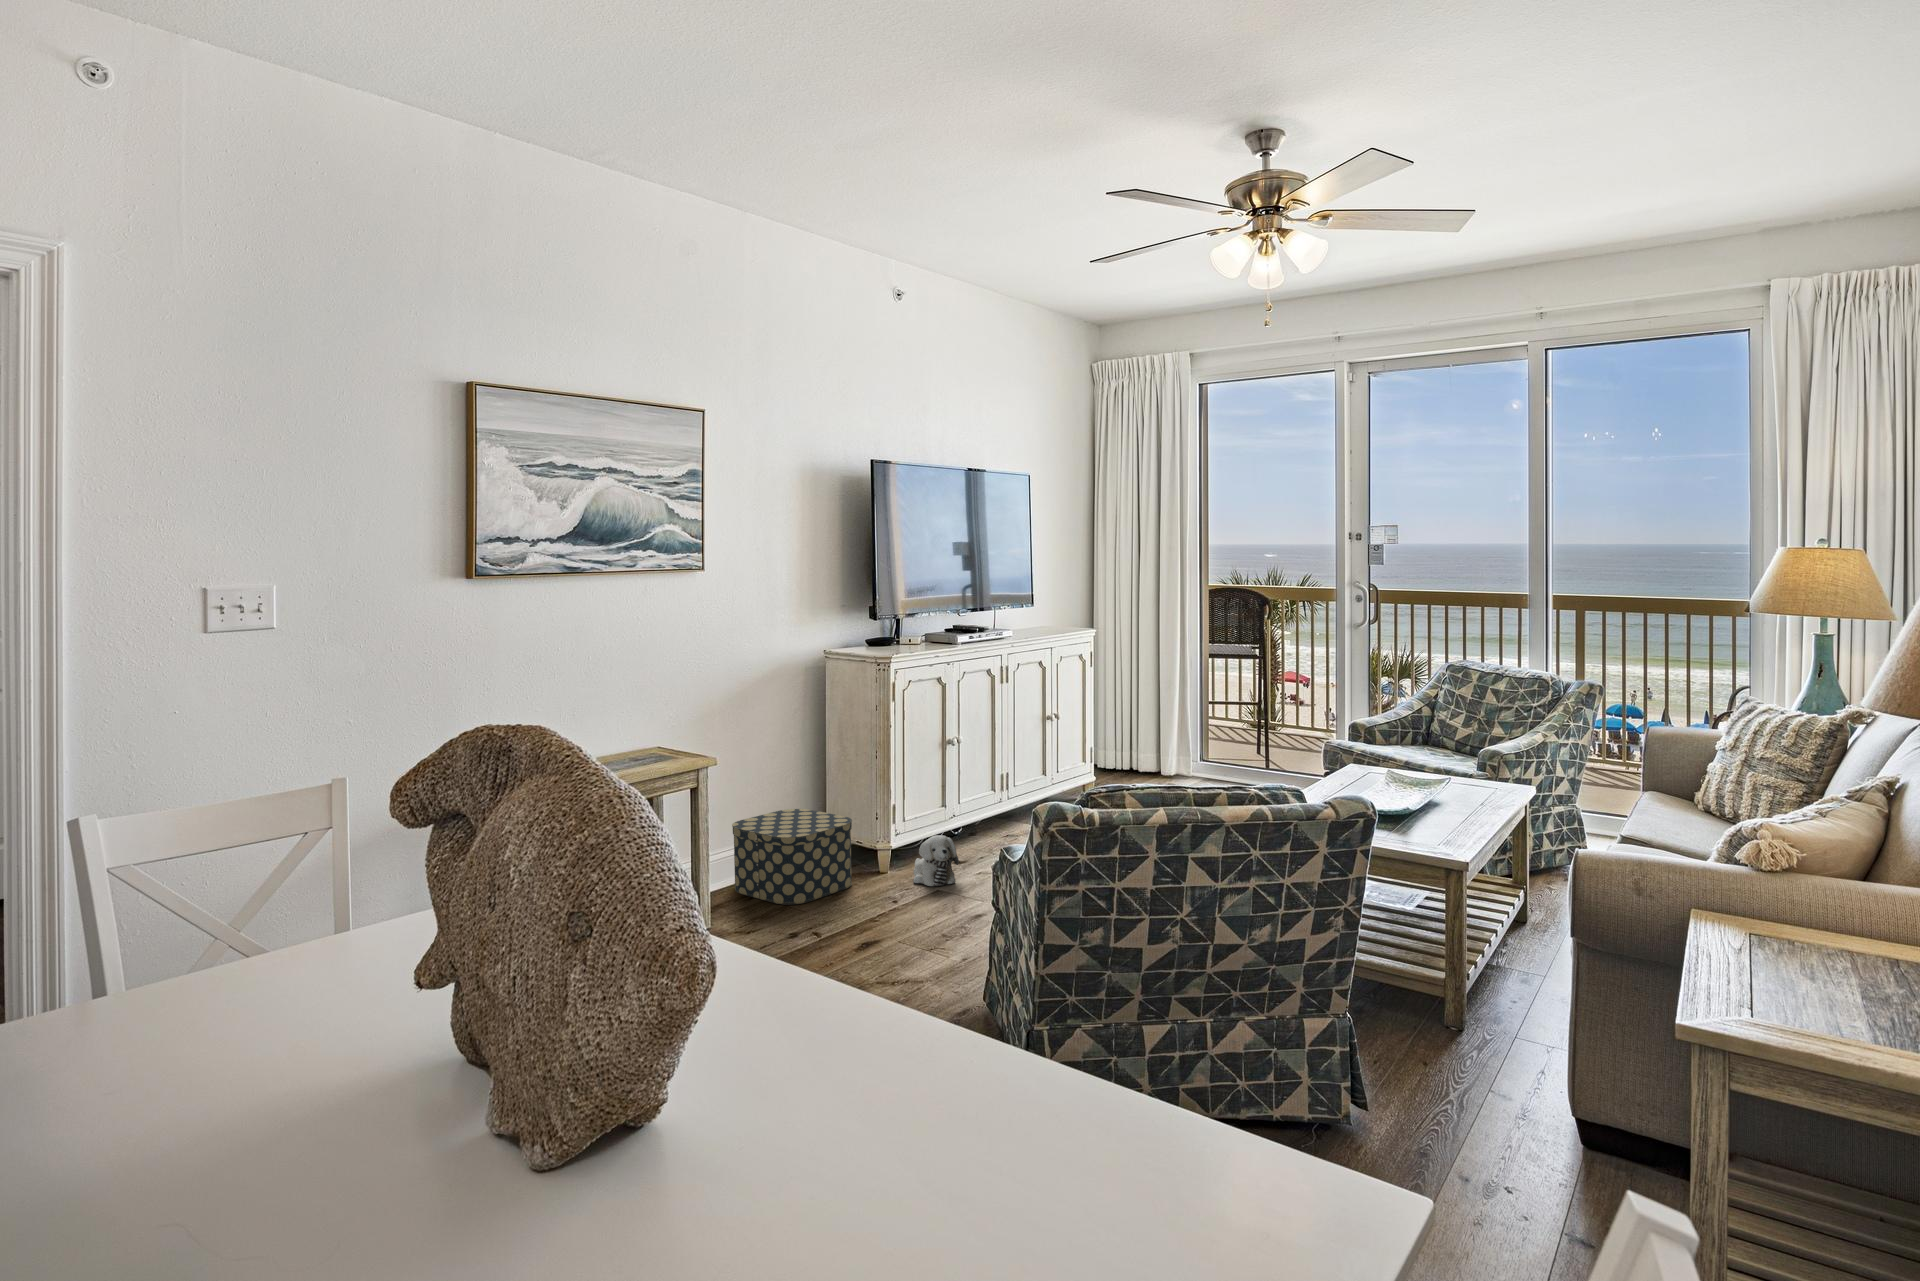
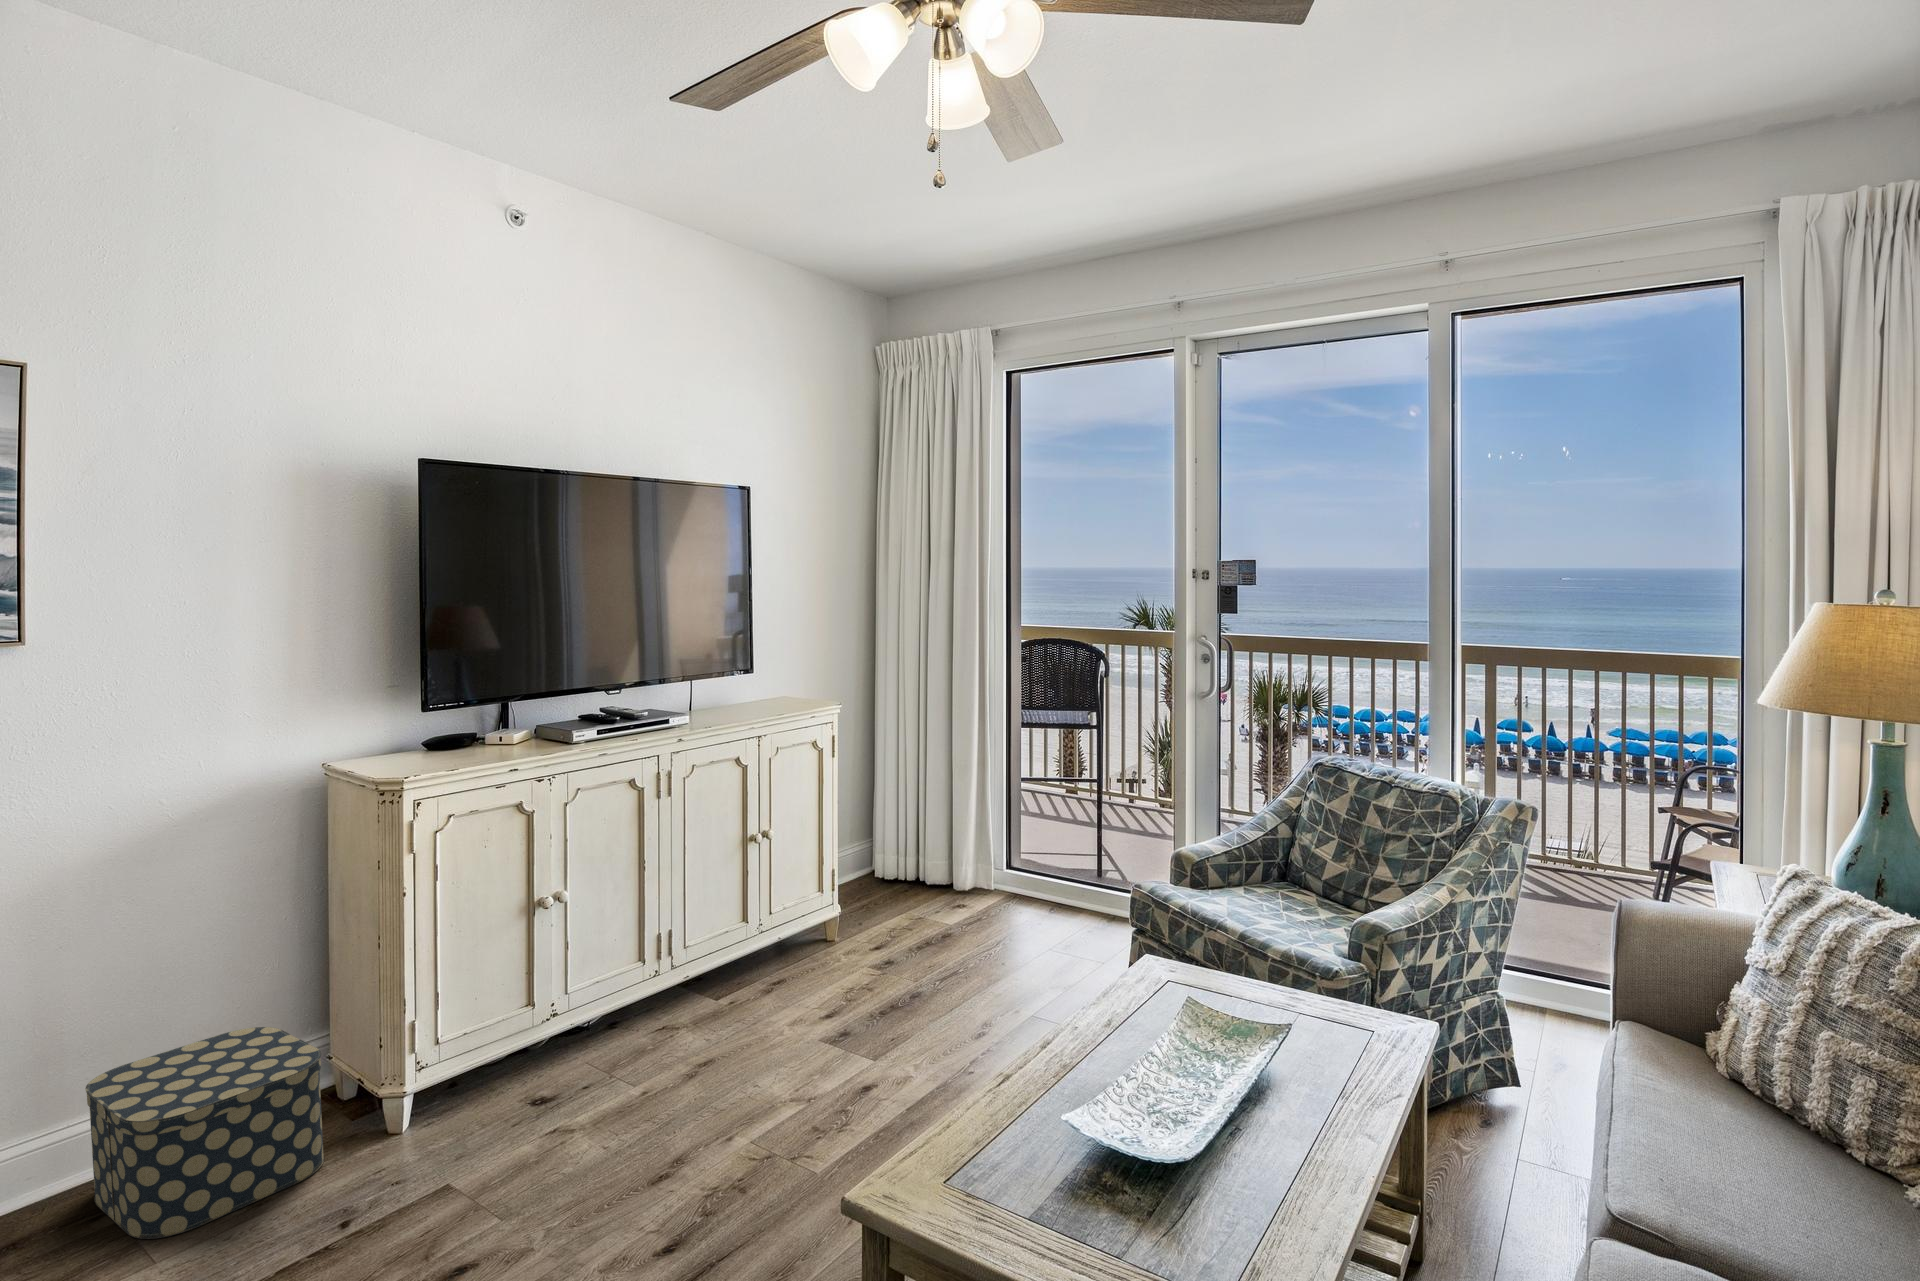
plush toy: present [914,835,959,886] -> none [428,1078,514,1171]

